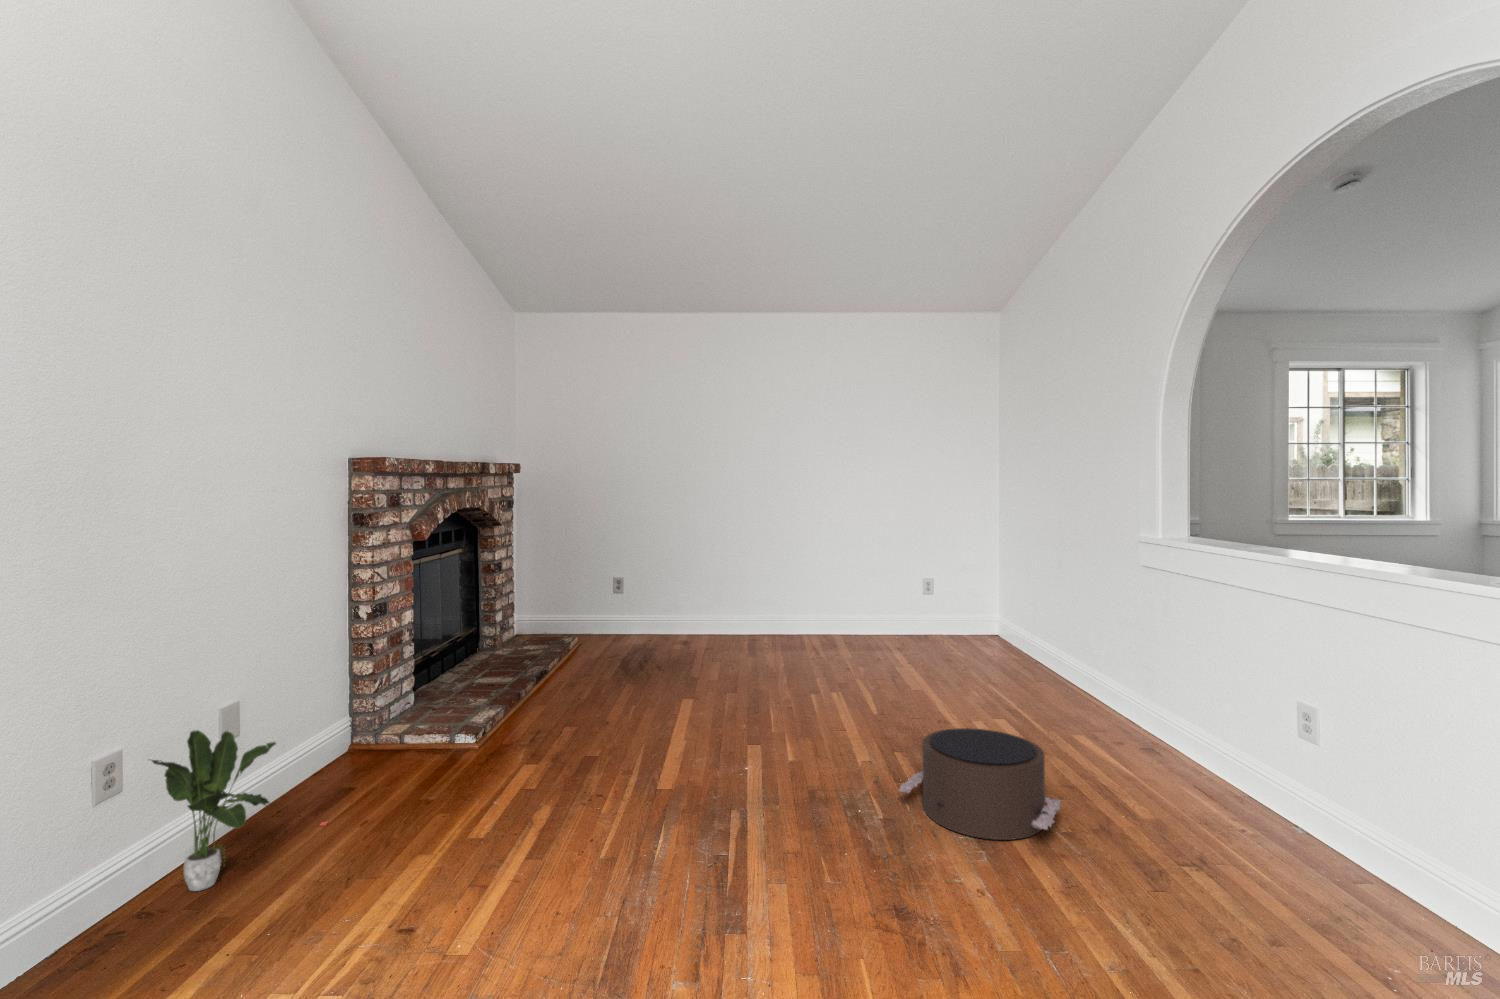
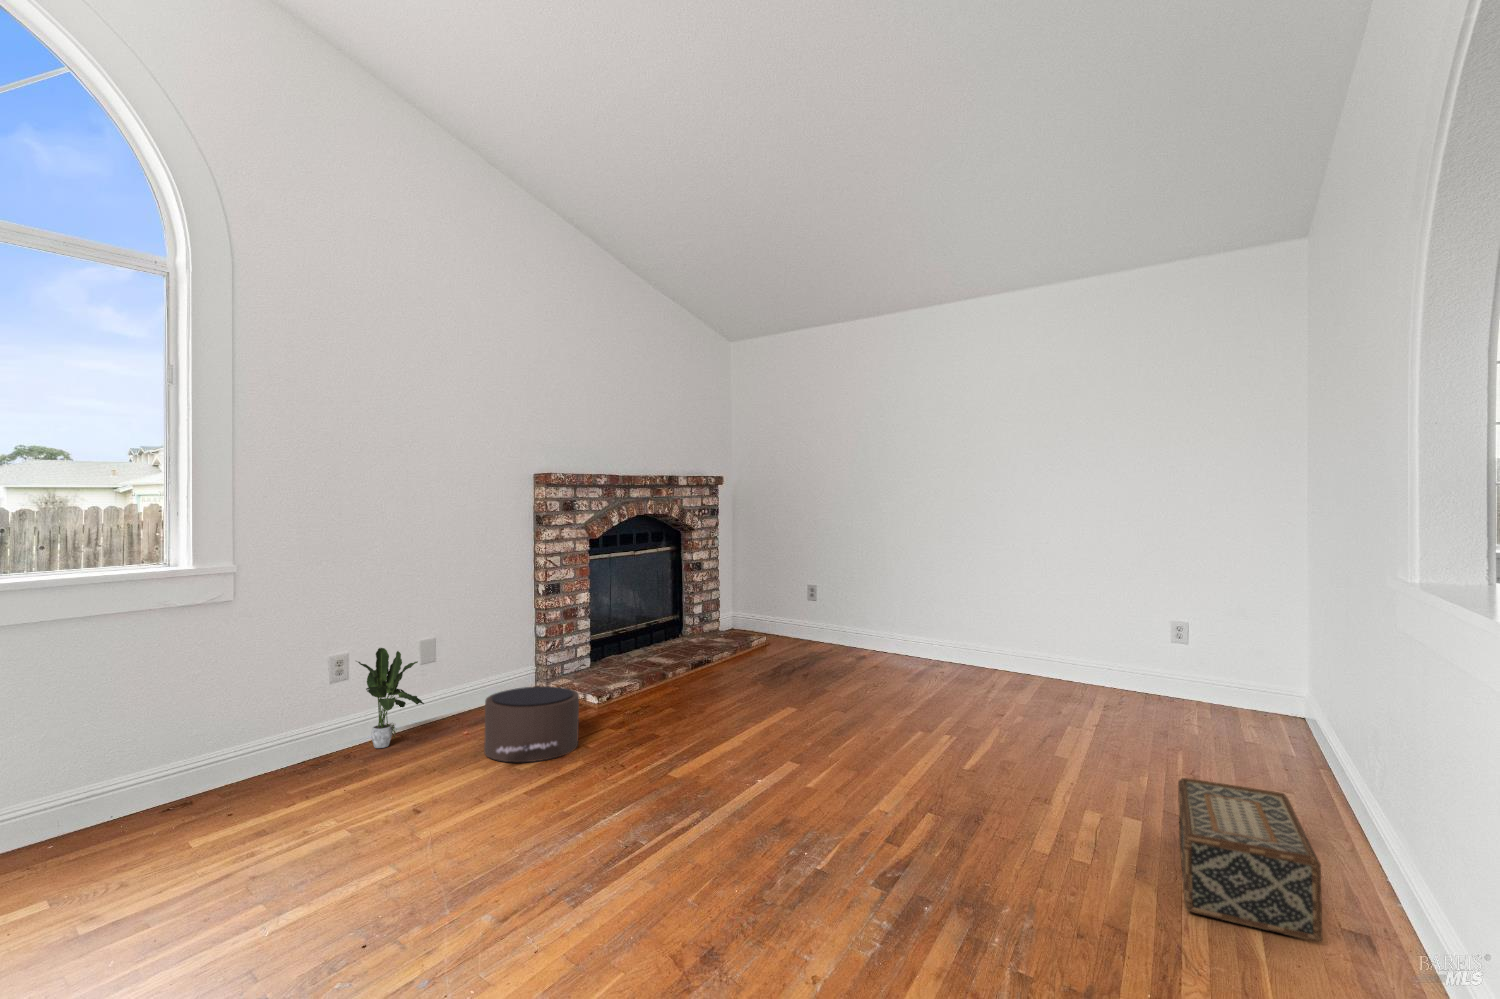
woven basket: none [1138,726,1312,835] -> present [1178,778,1322,942]
pouf: present [899,728,1061,840] -> present [484,686,579,762]

